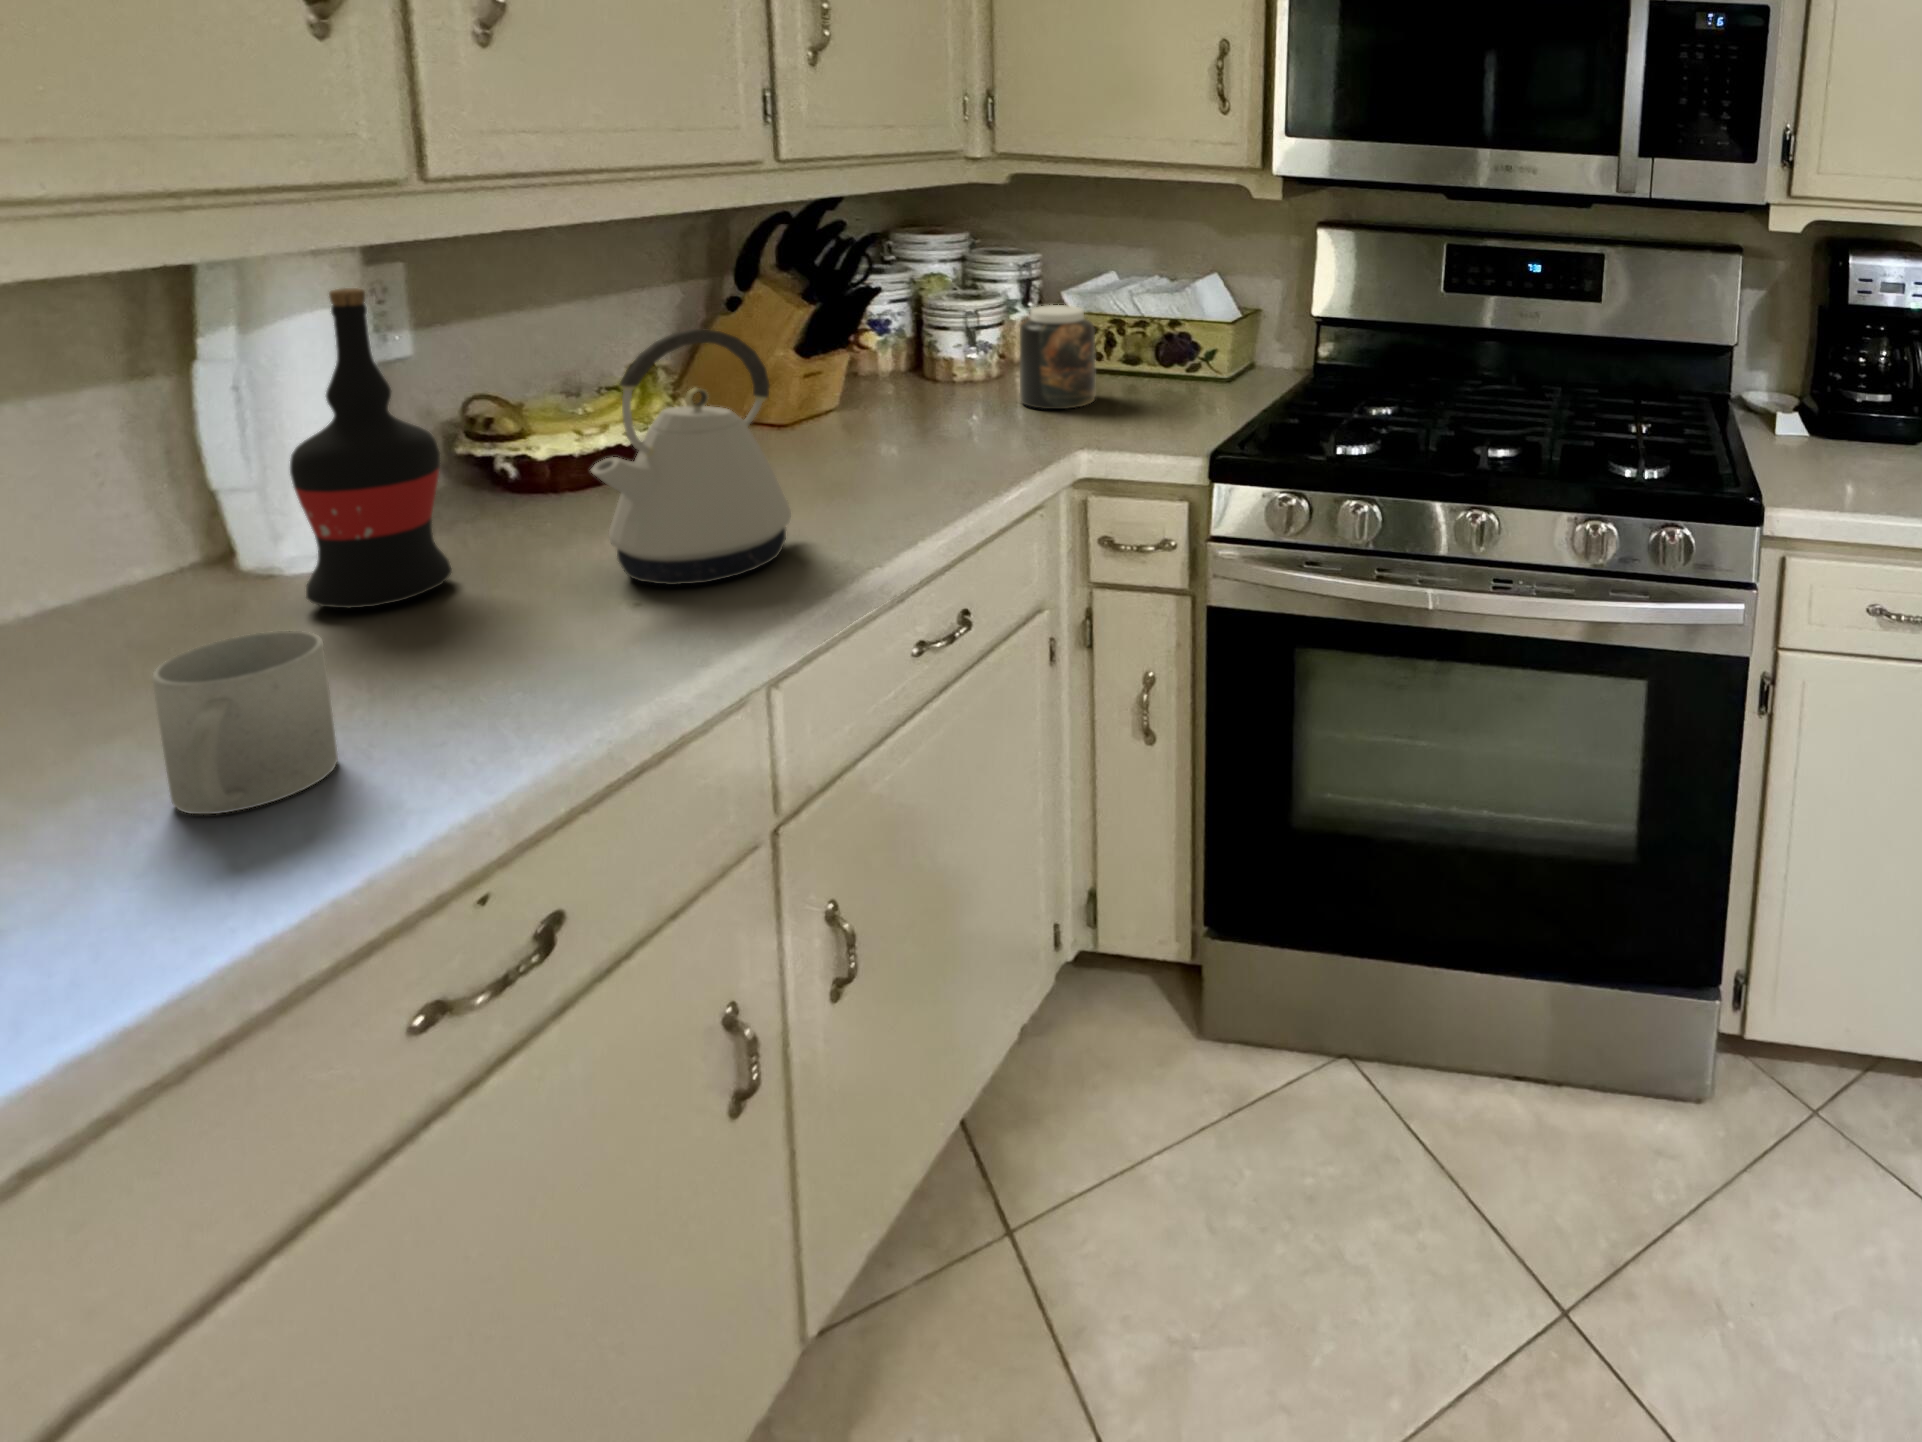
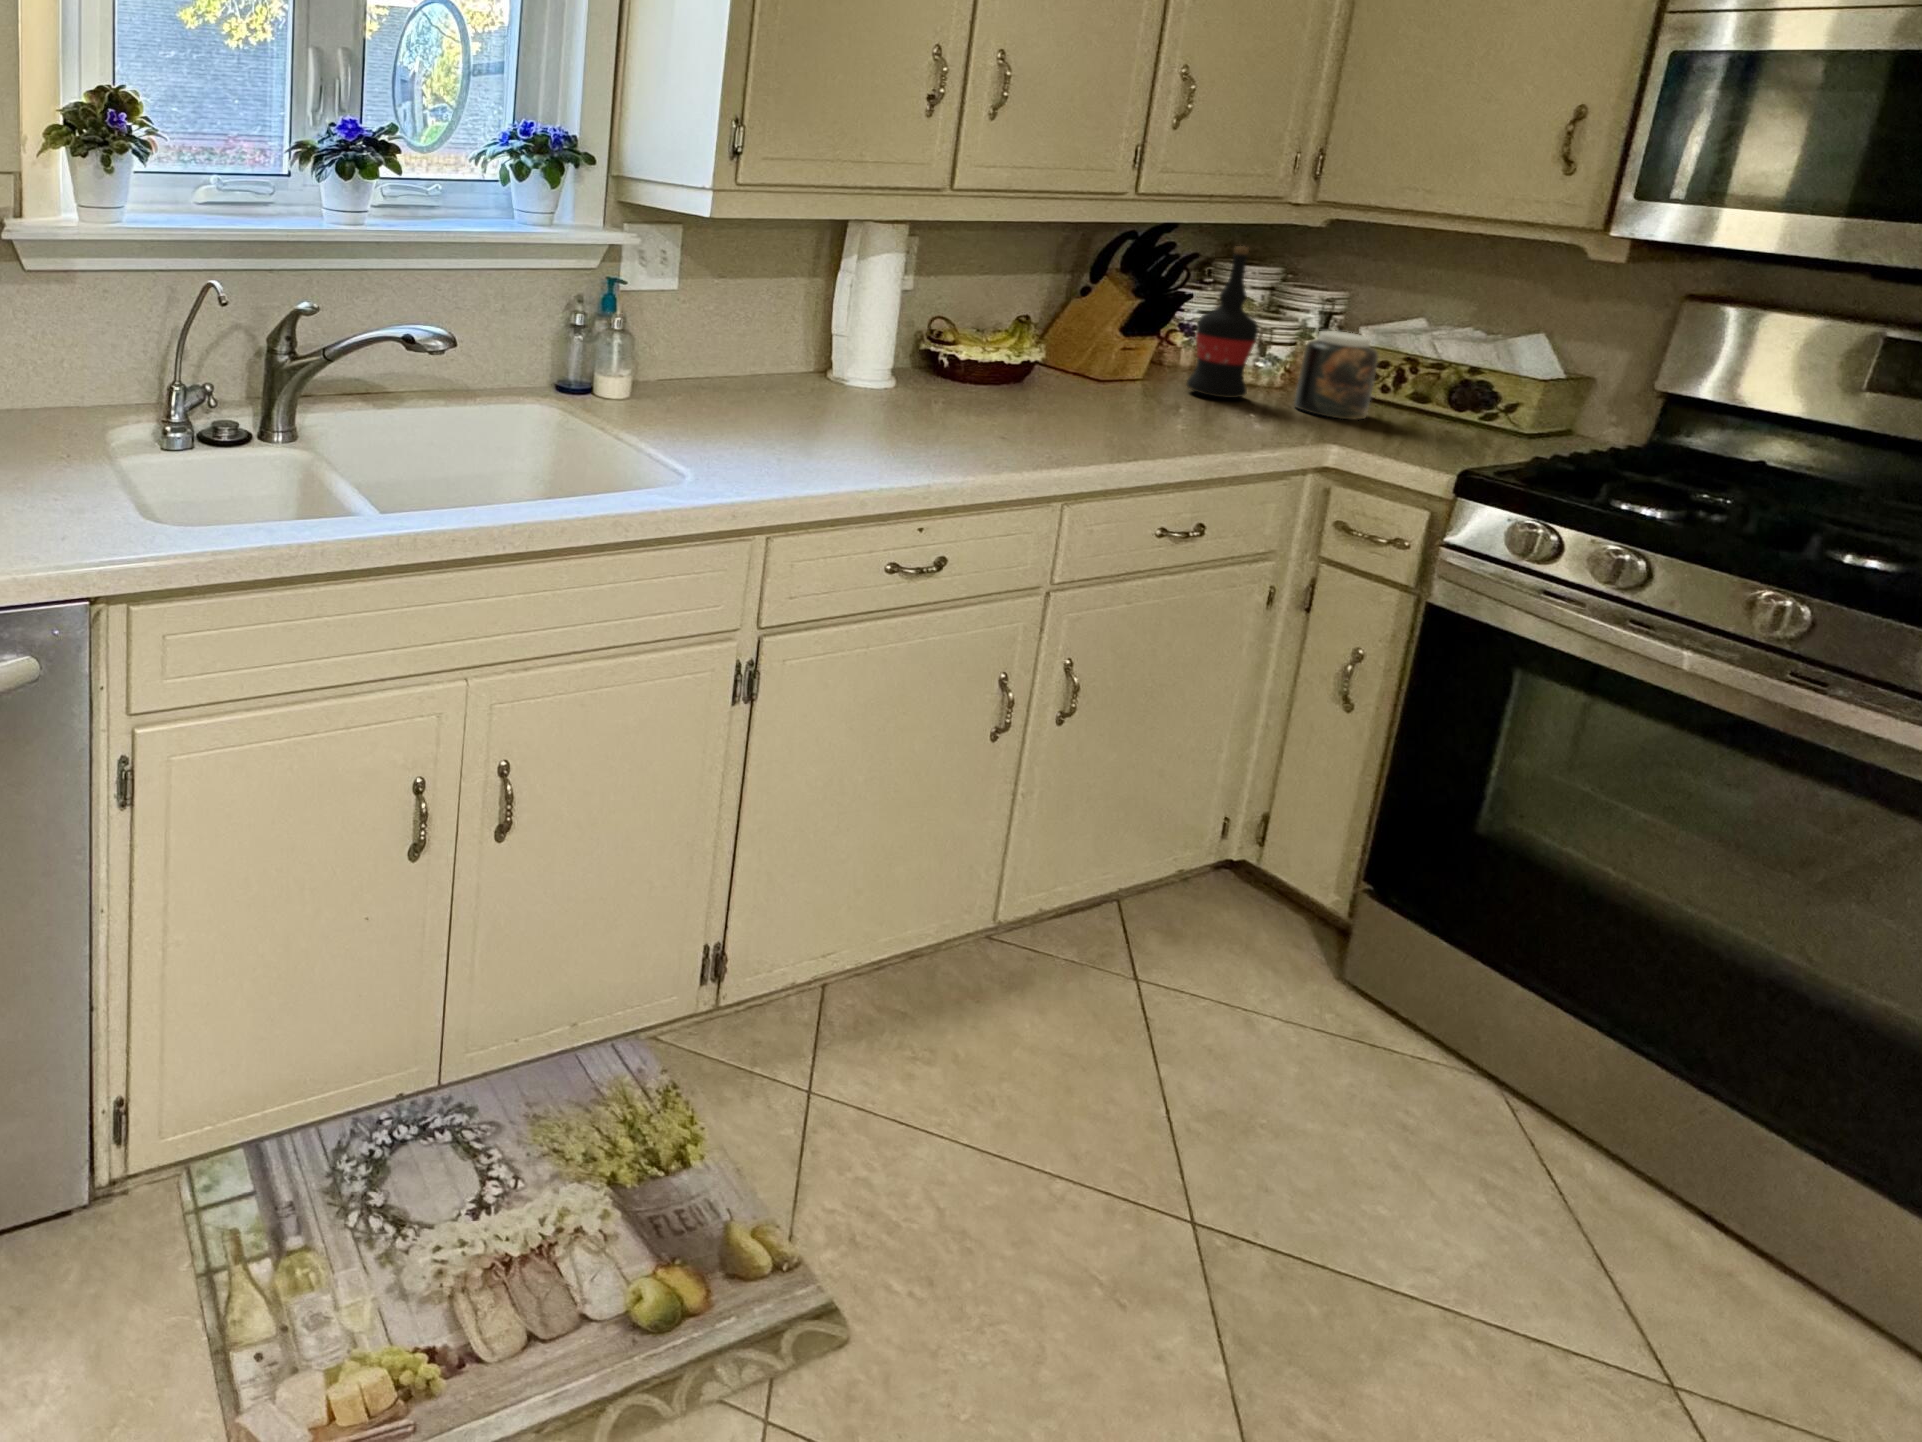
wine bottle: present [290,288,452,609] -> present [1187,246,1258,398]
kettle: present [591,329,791,585] -> none [995,288,1103,442]
mug: present [152,631,338,814] -> none [822,384,884,456]

